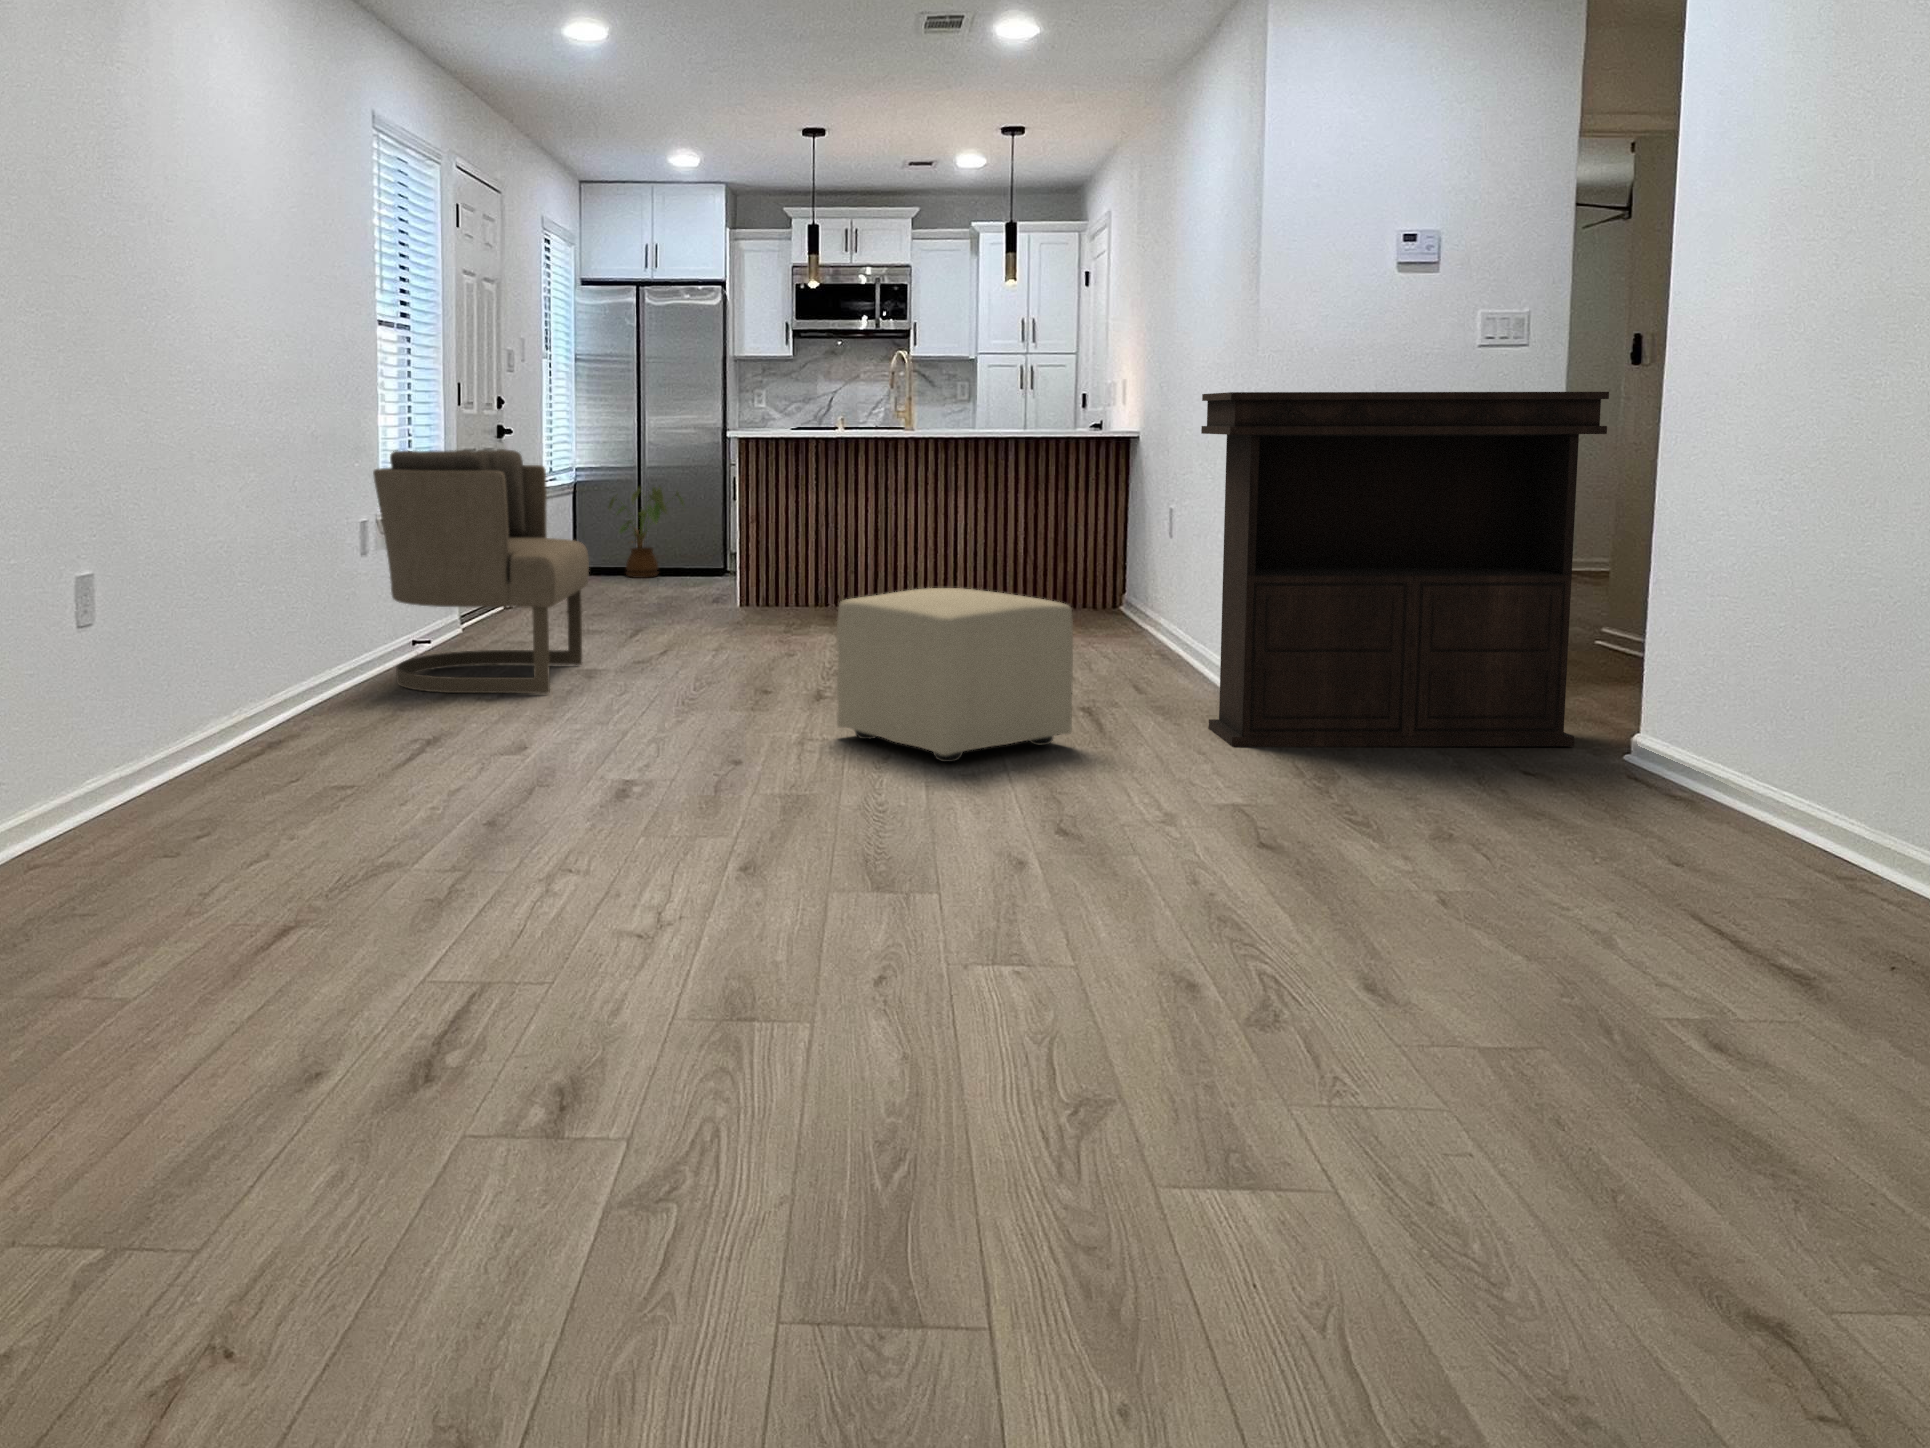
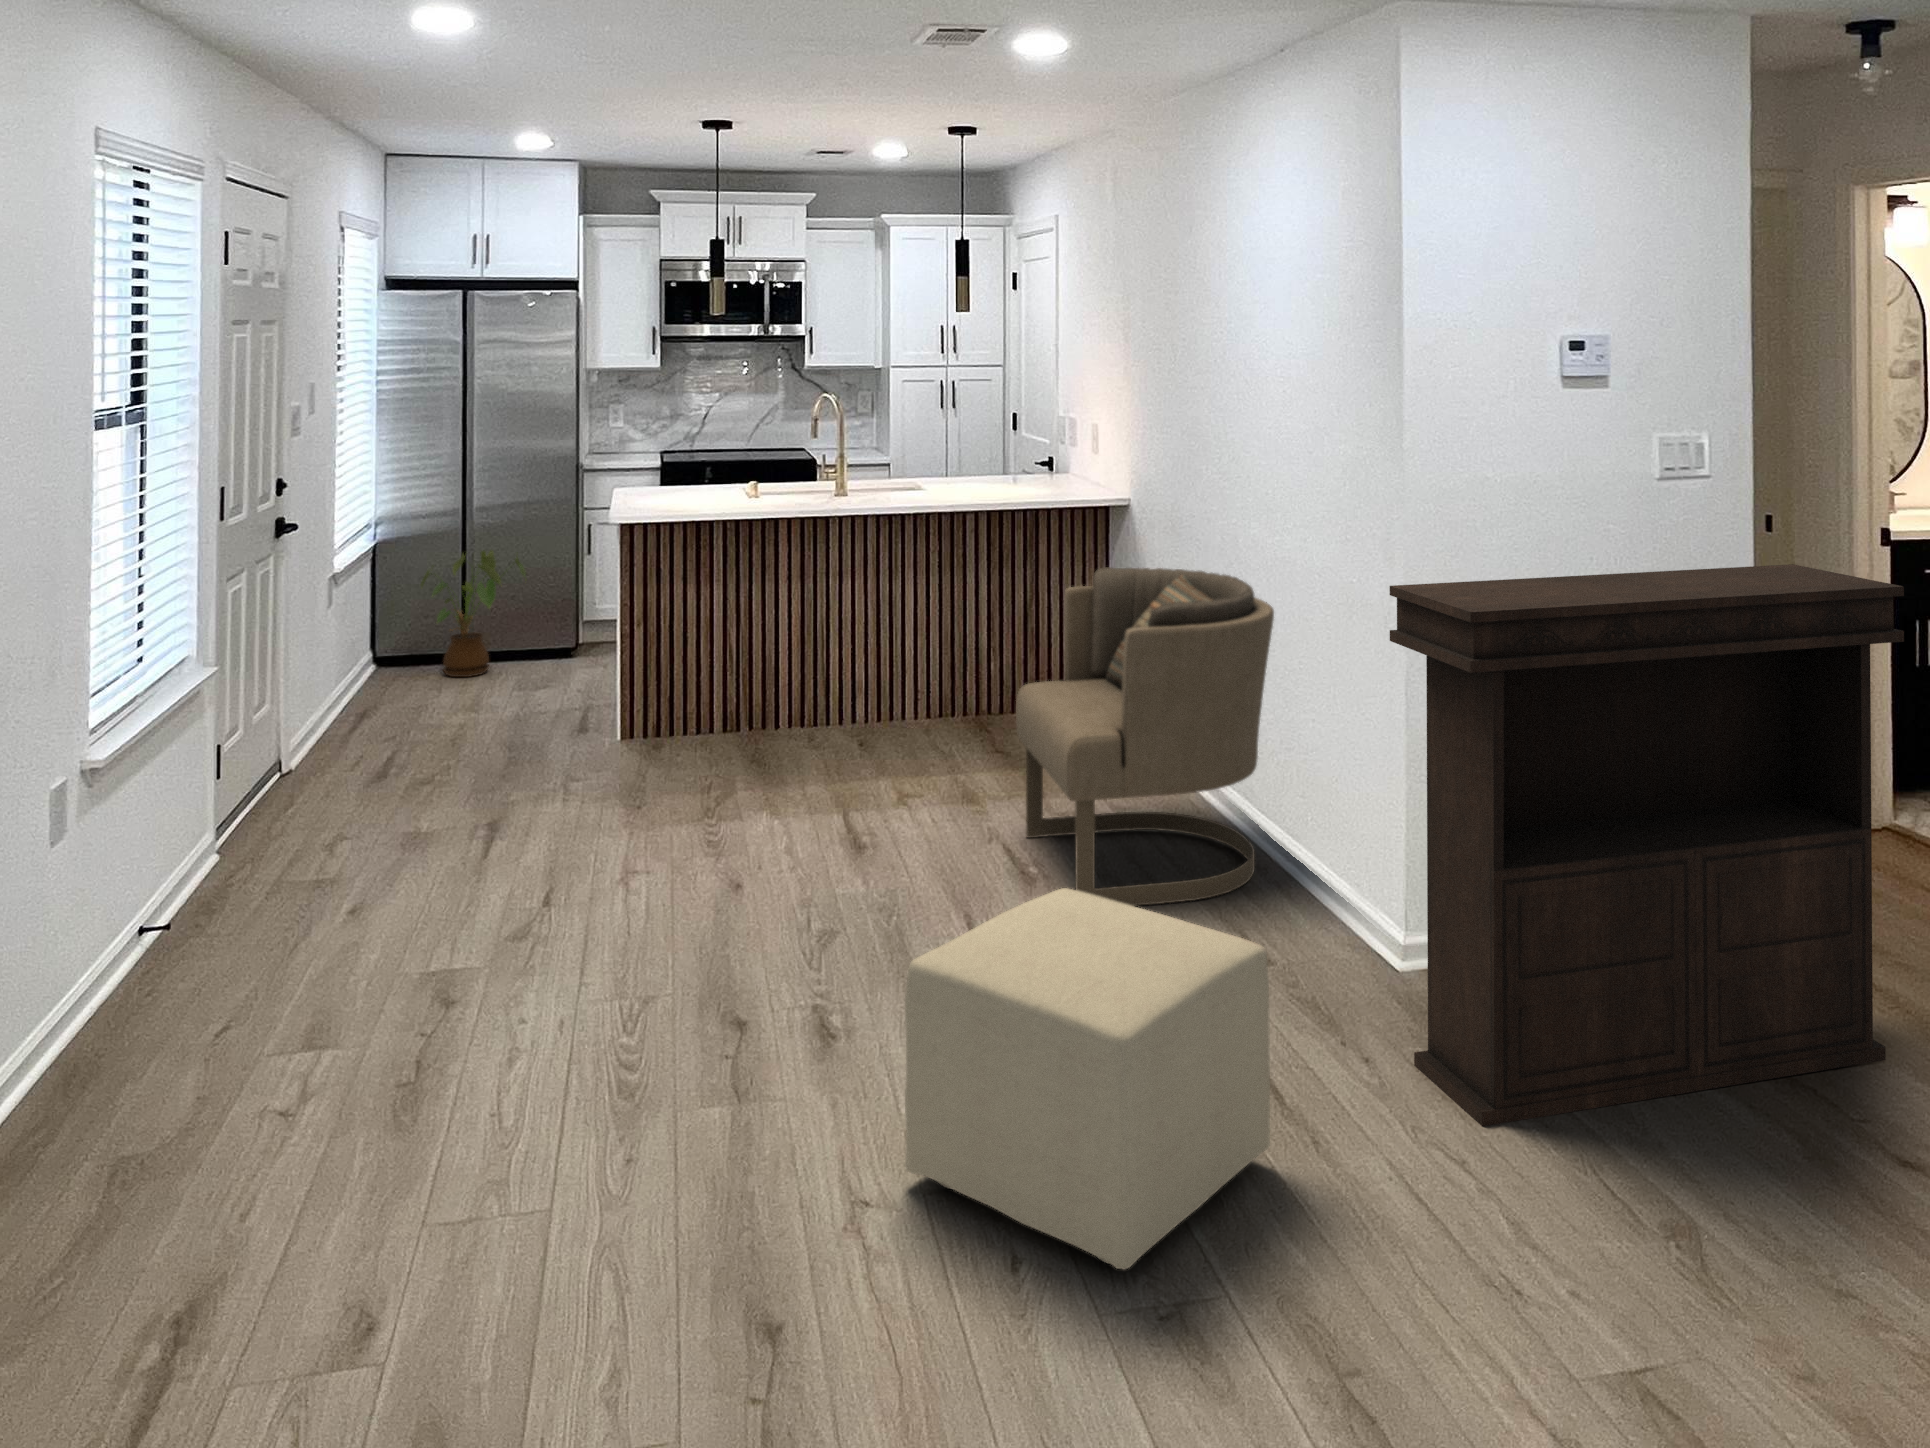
armchair: present [373,449,589,694] -> present [1016,567,1274,906]

